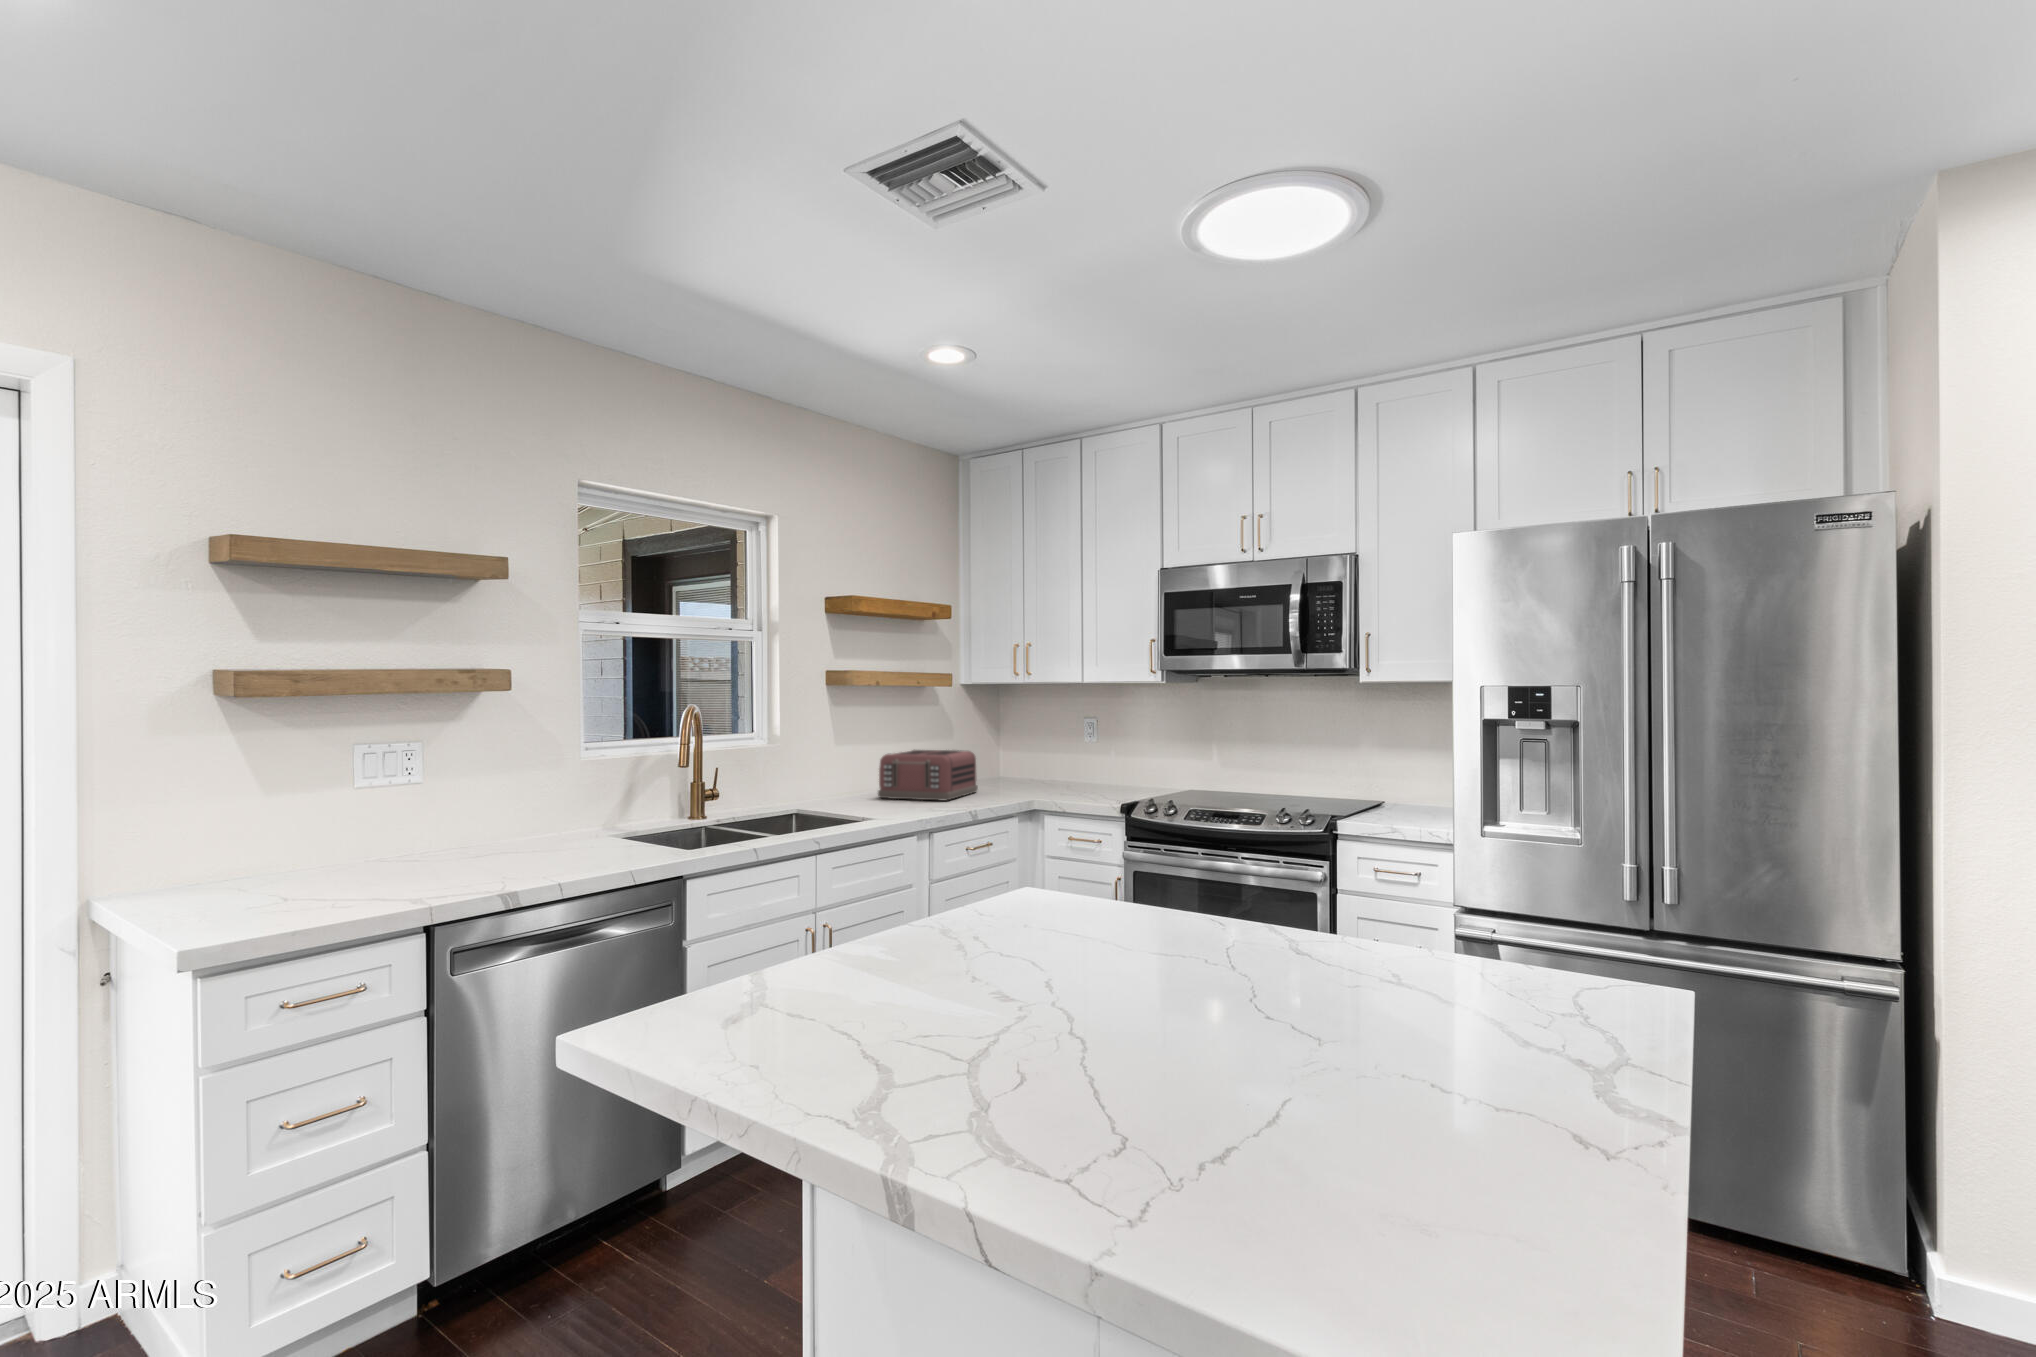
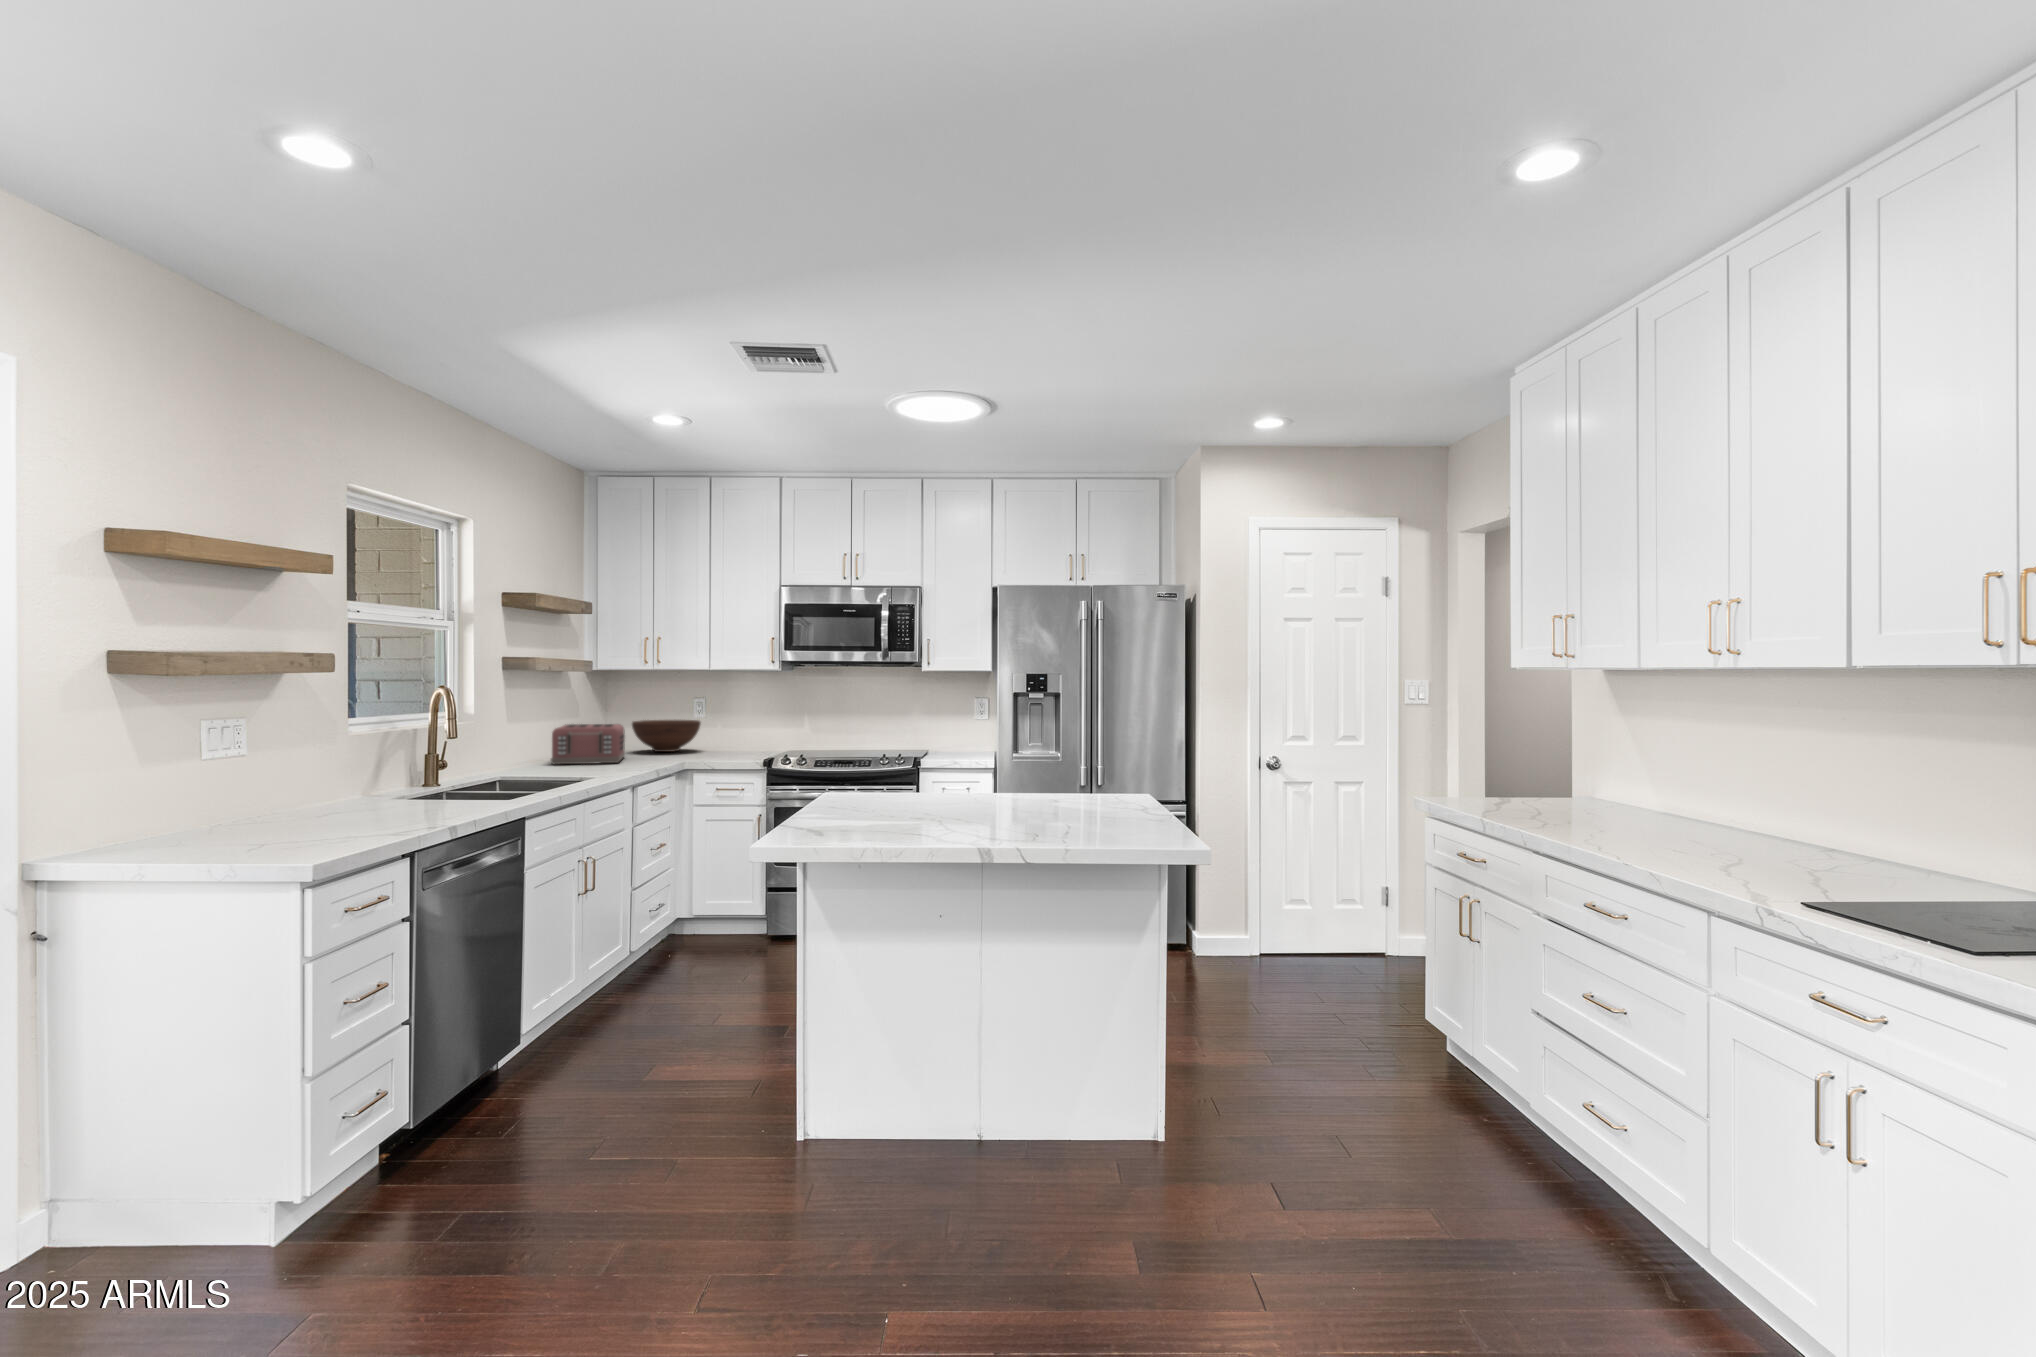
fruit bowl: none [1000,746,1082,787] -> present [632,720,701,752]

